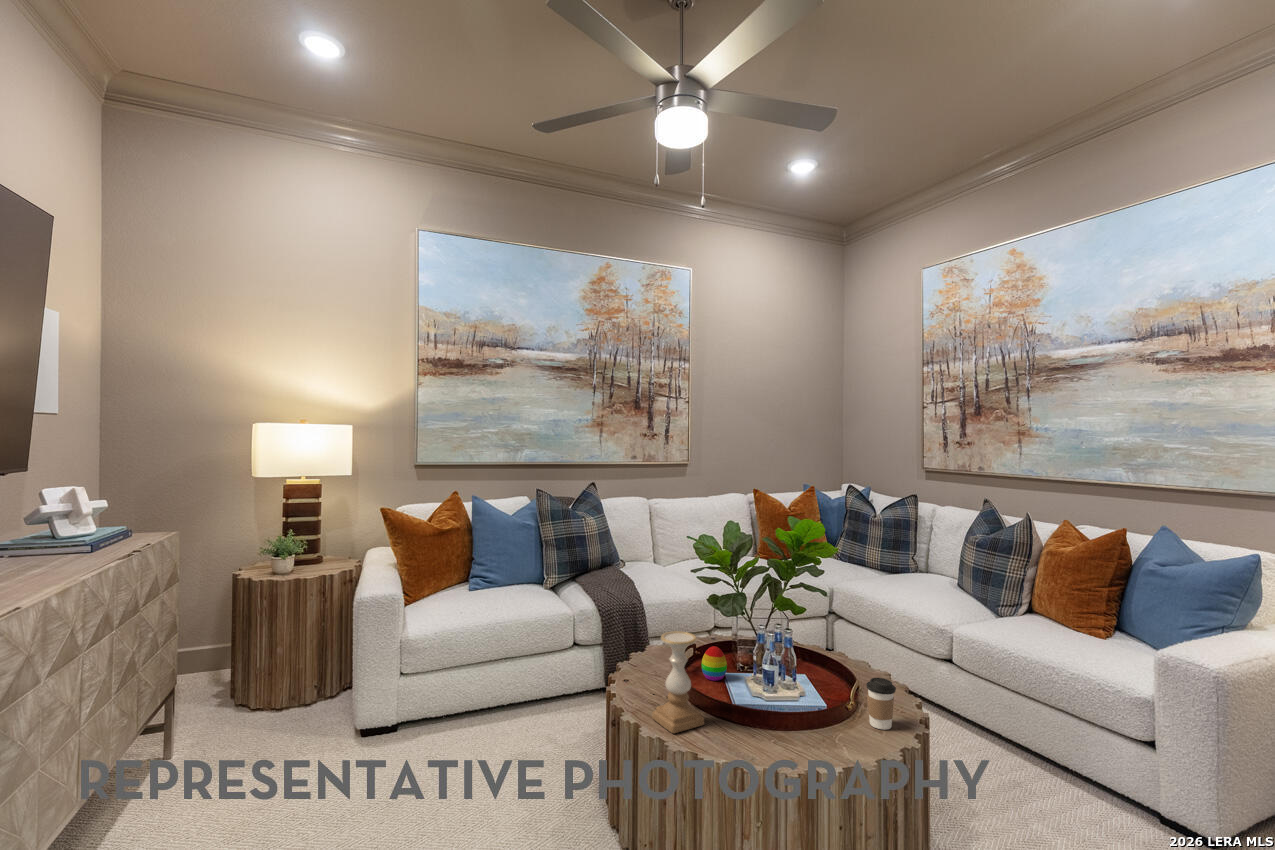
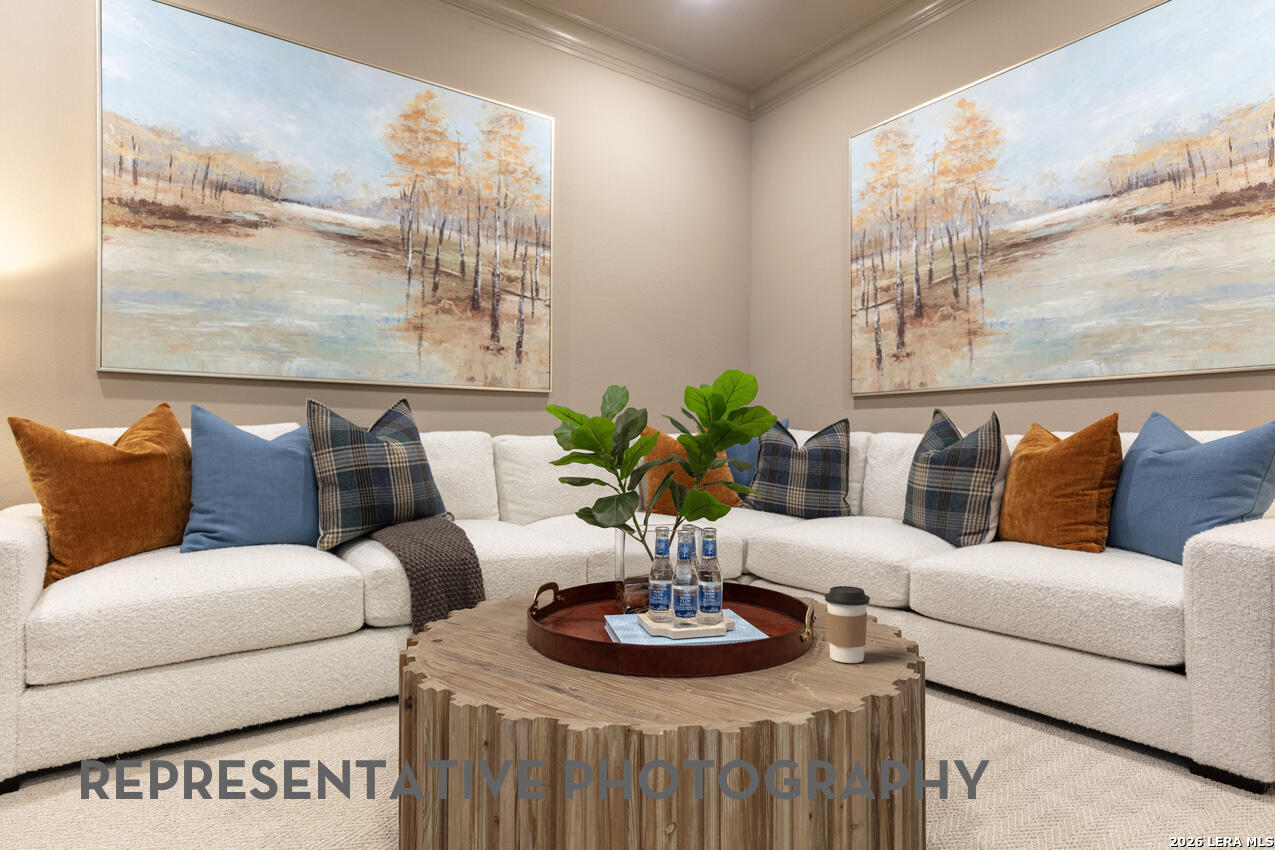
candle holder: present [652,631,704,733] -> none [475,530,565,695]
decorative egg: present [702,646,727,681] -> none [562,572,603,625]

